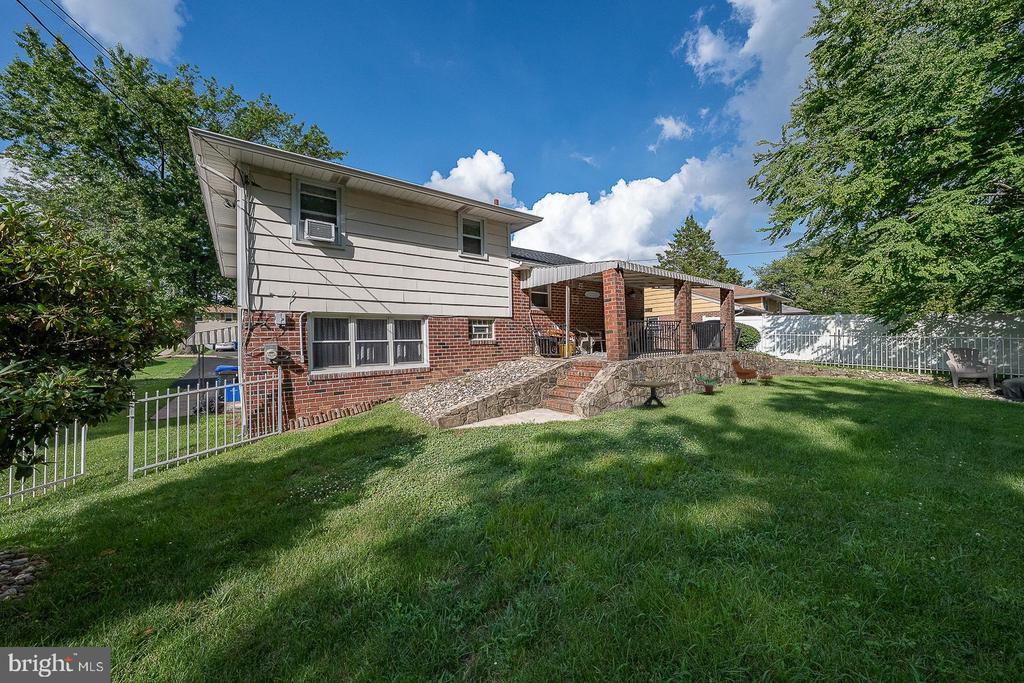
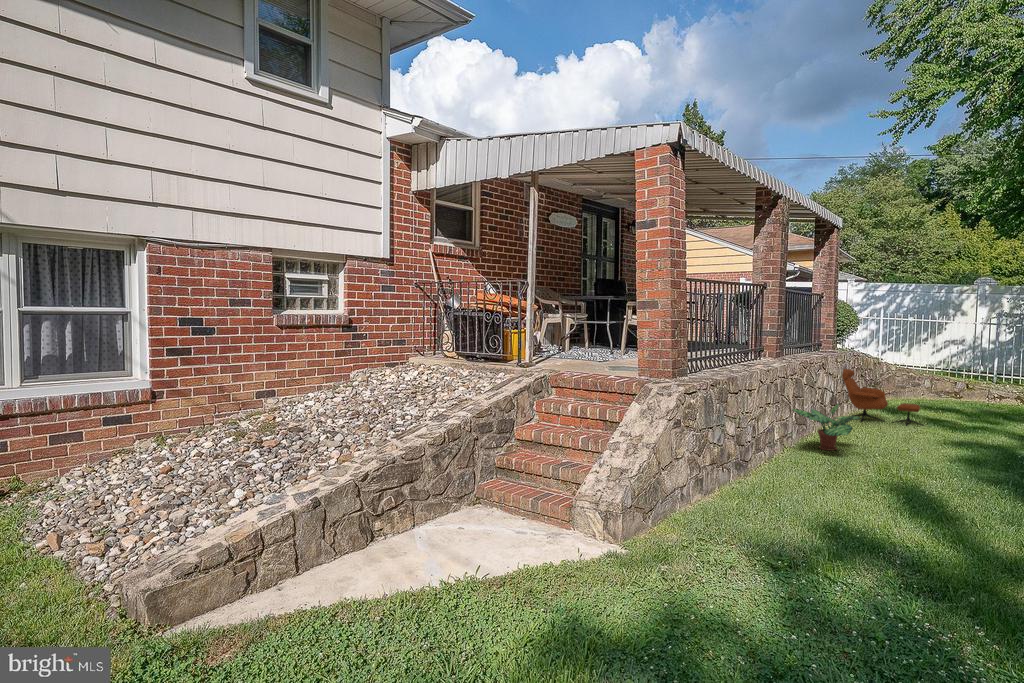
side table: present [630,381,676,408] -> none [696,432,801,508]

